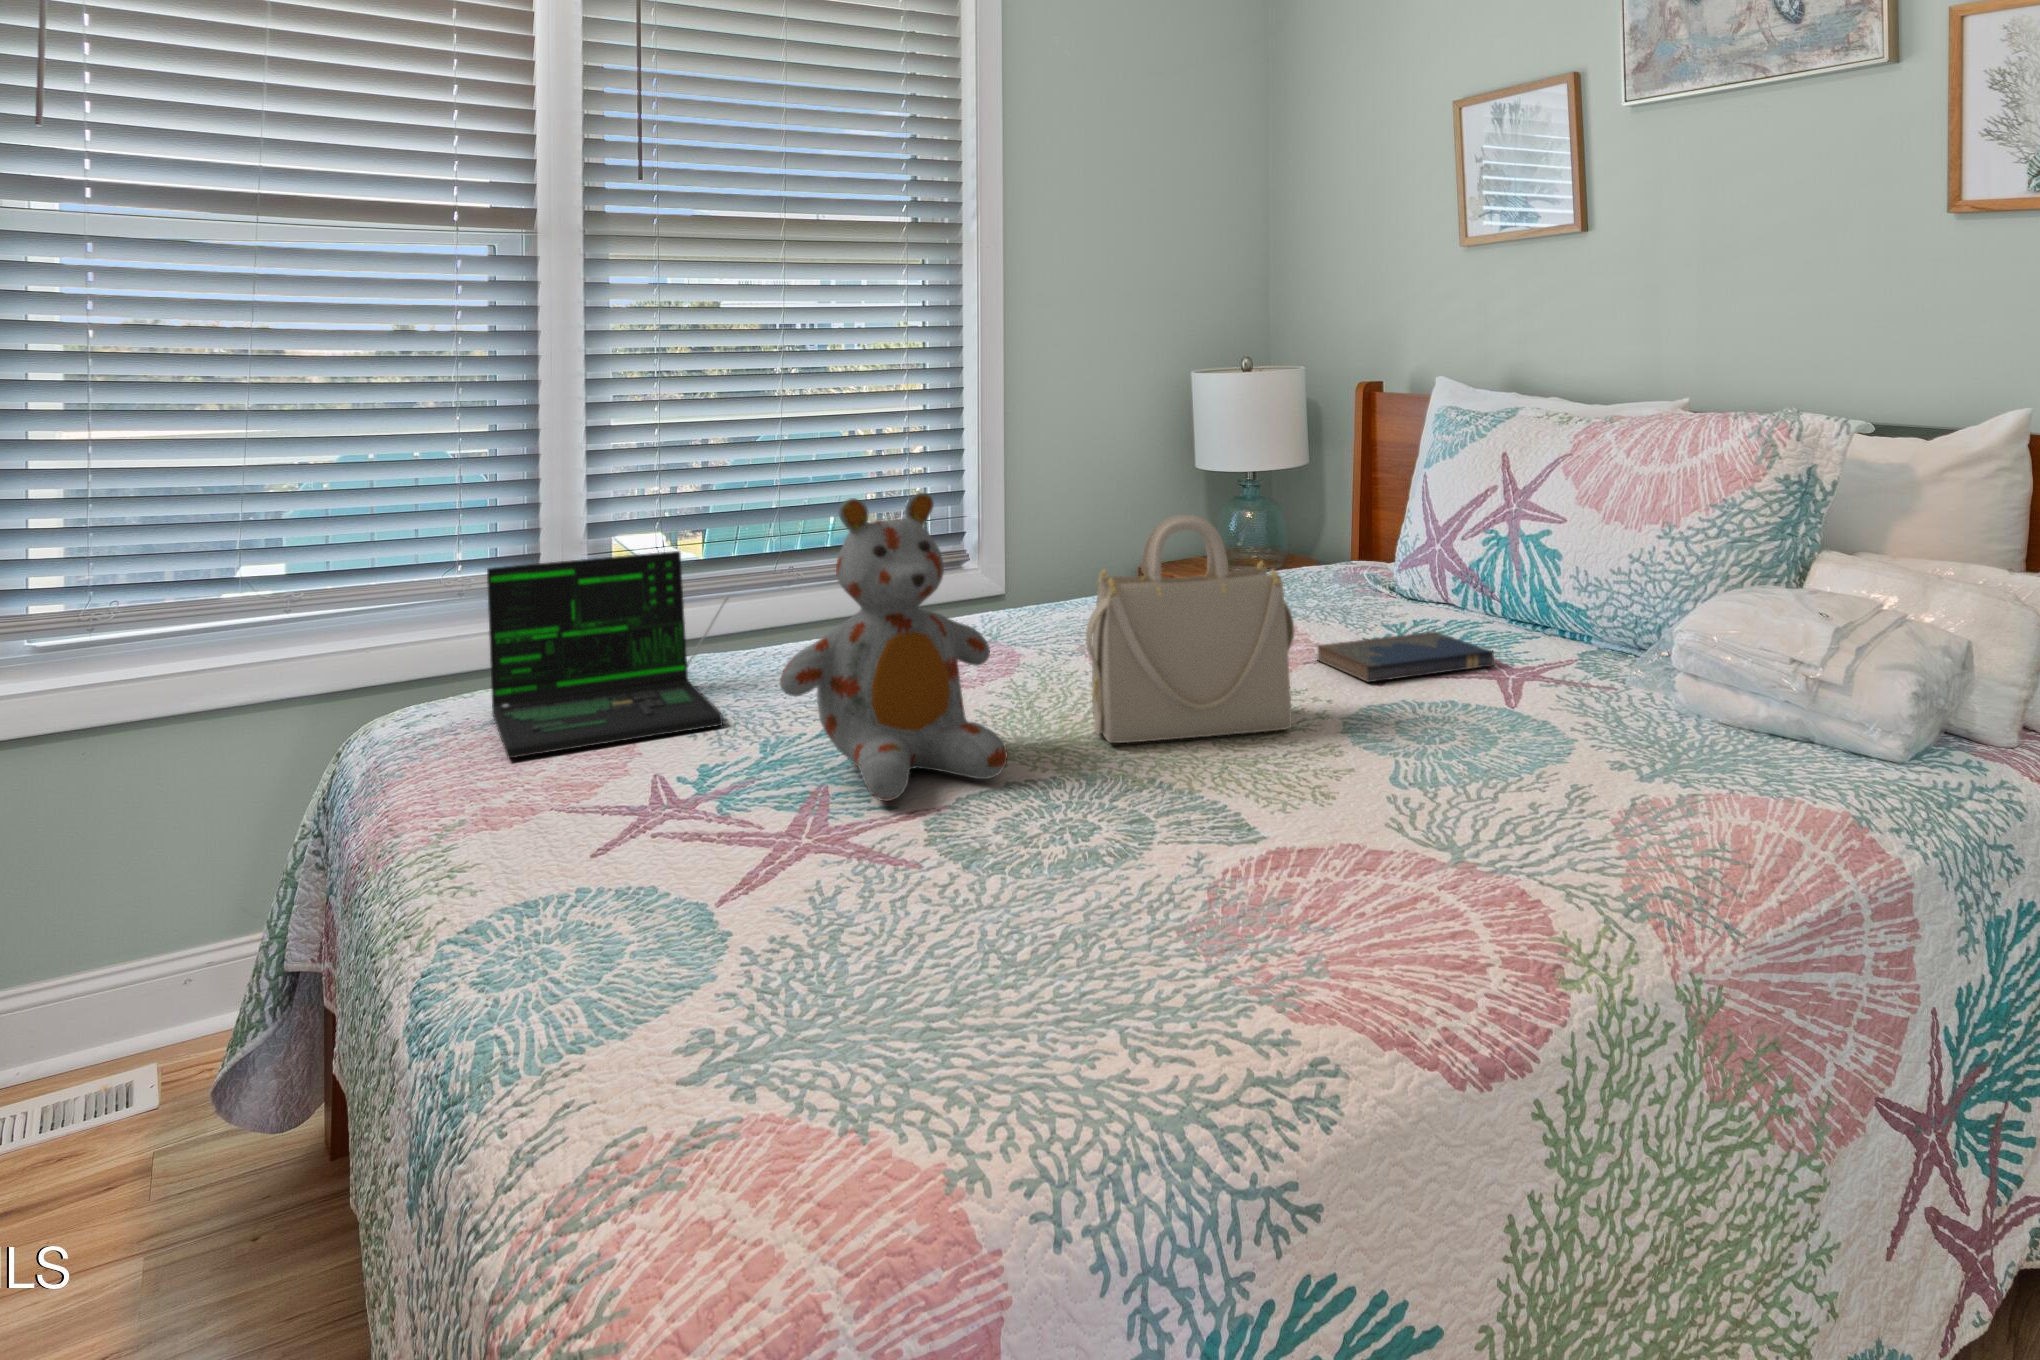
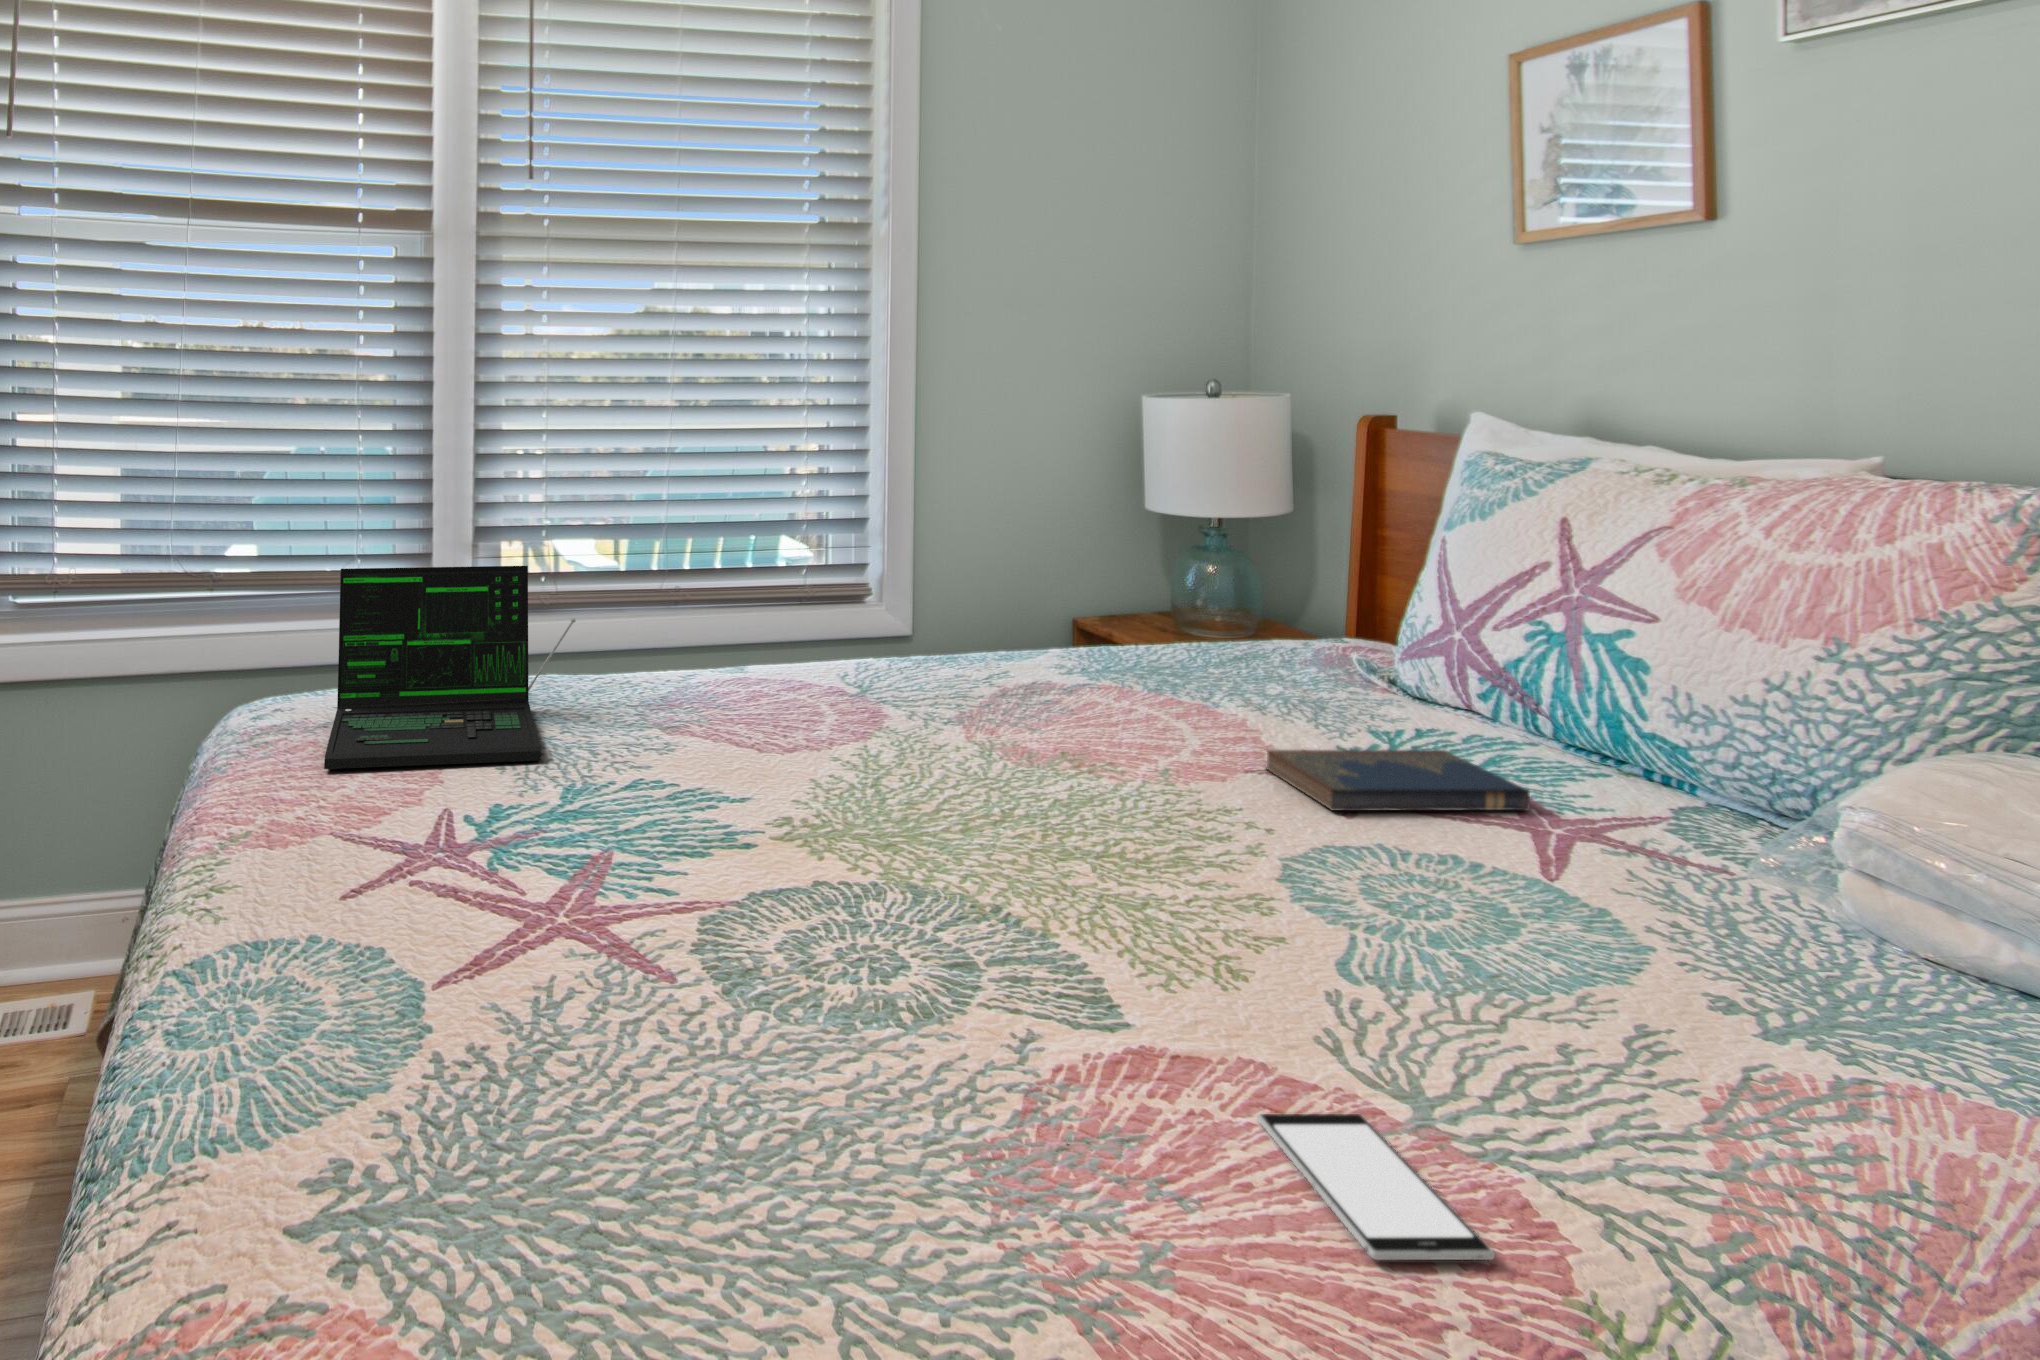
stuffed bear: present [780,493,1007,801] -> none [571,523,820,885]
handbag: present [1086,515,1294,743] -> none [938,573,1216,863]
smartphone: none [1361,862,1511,937] -> present [1257,1113,1495,1260]

